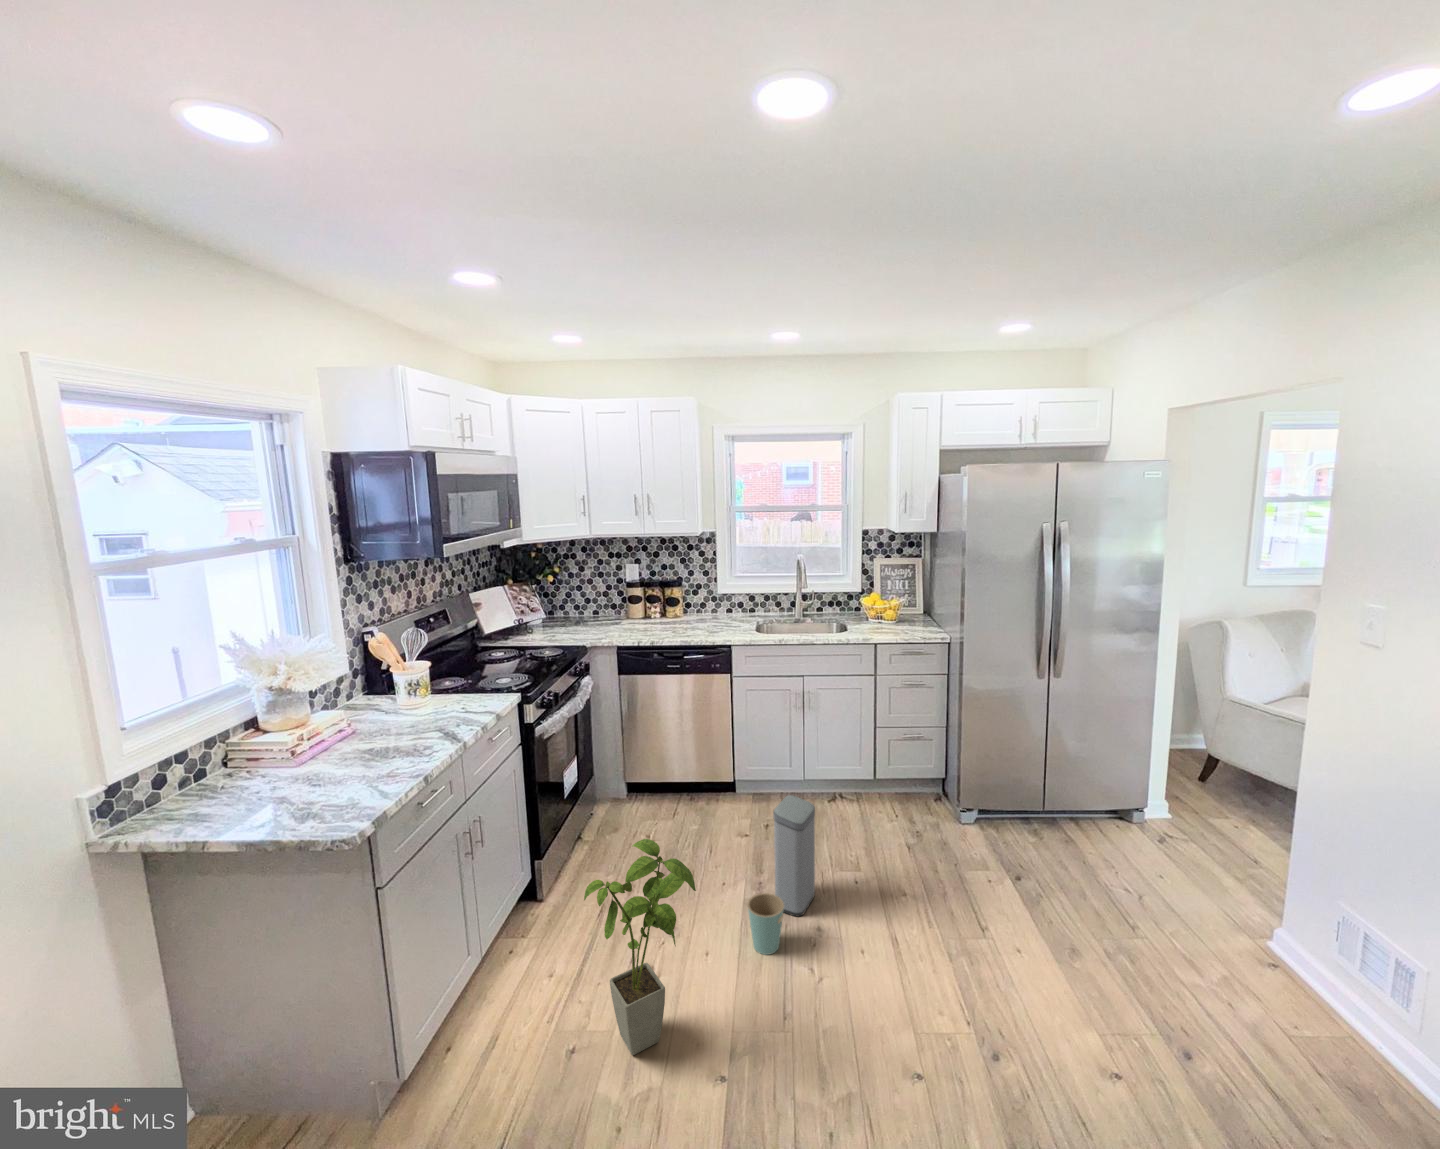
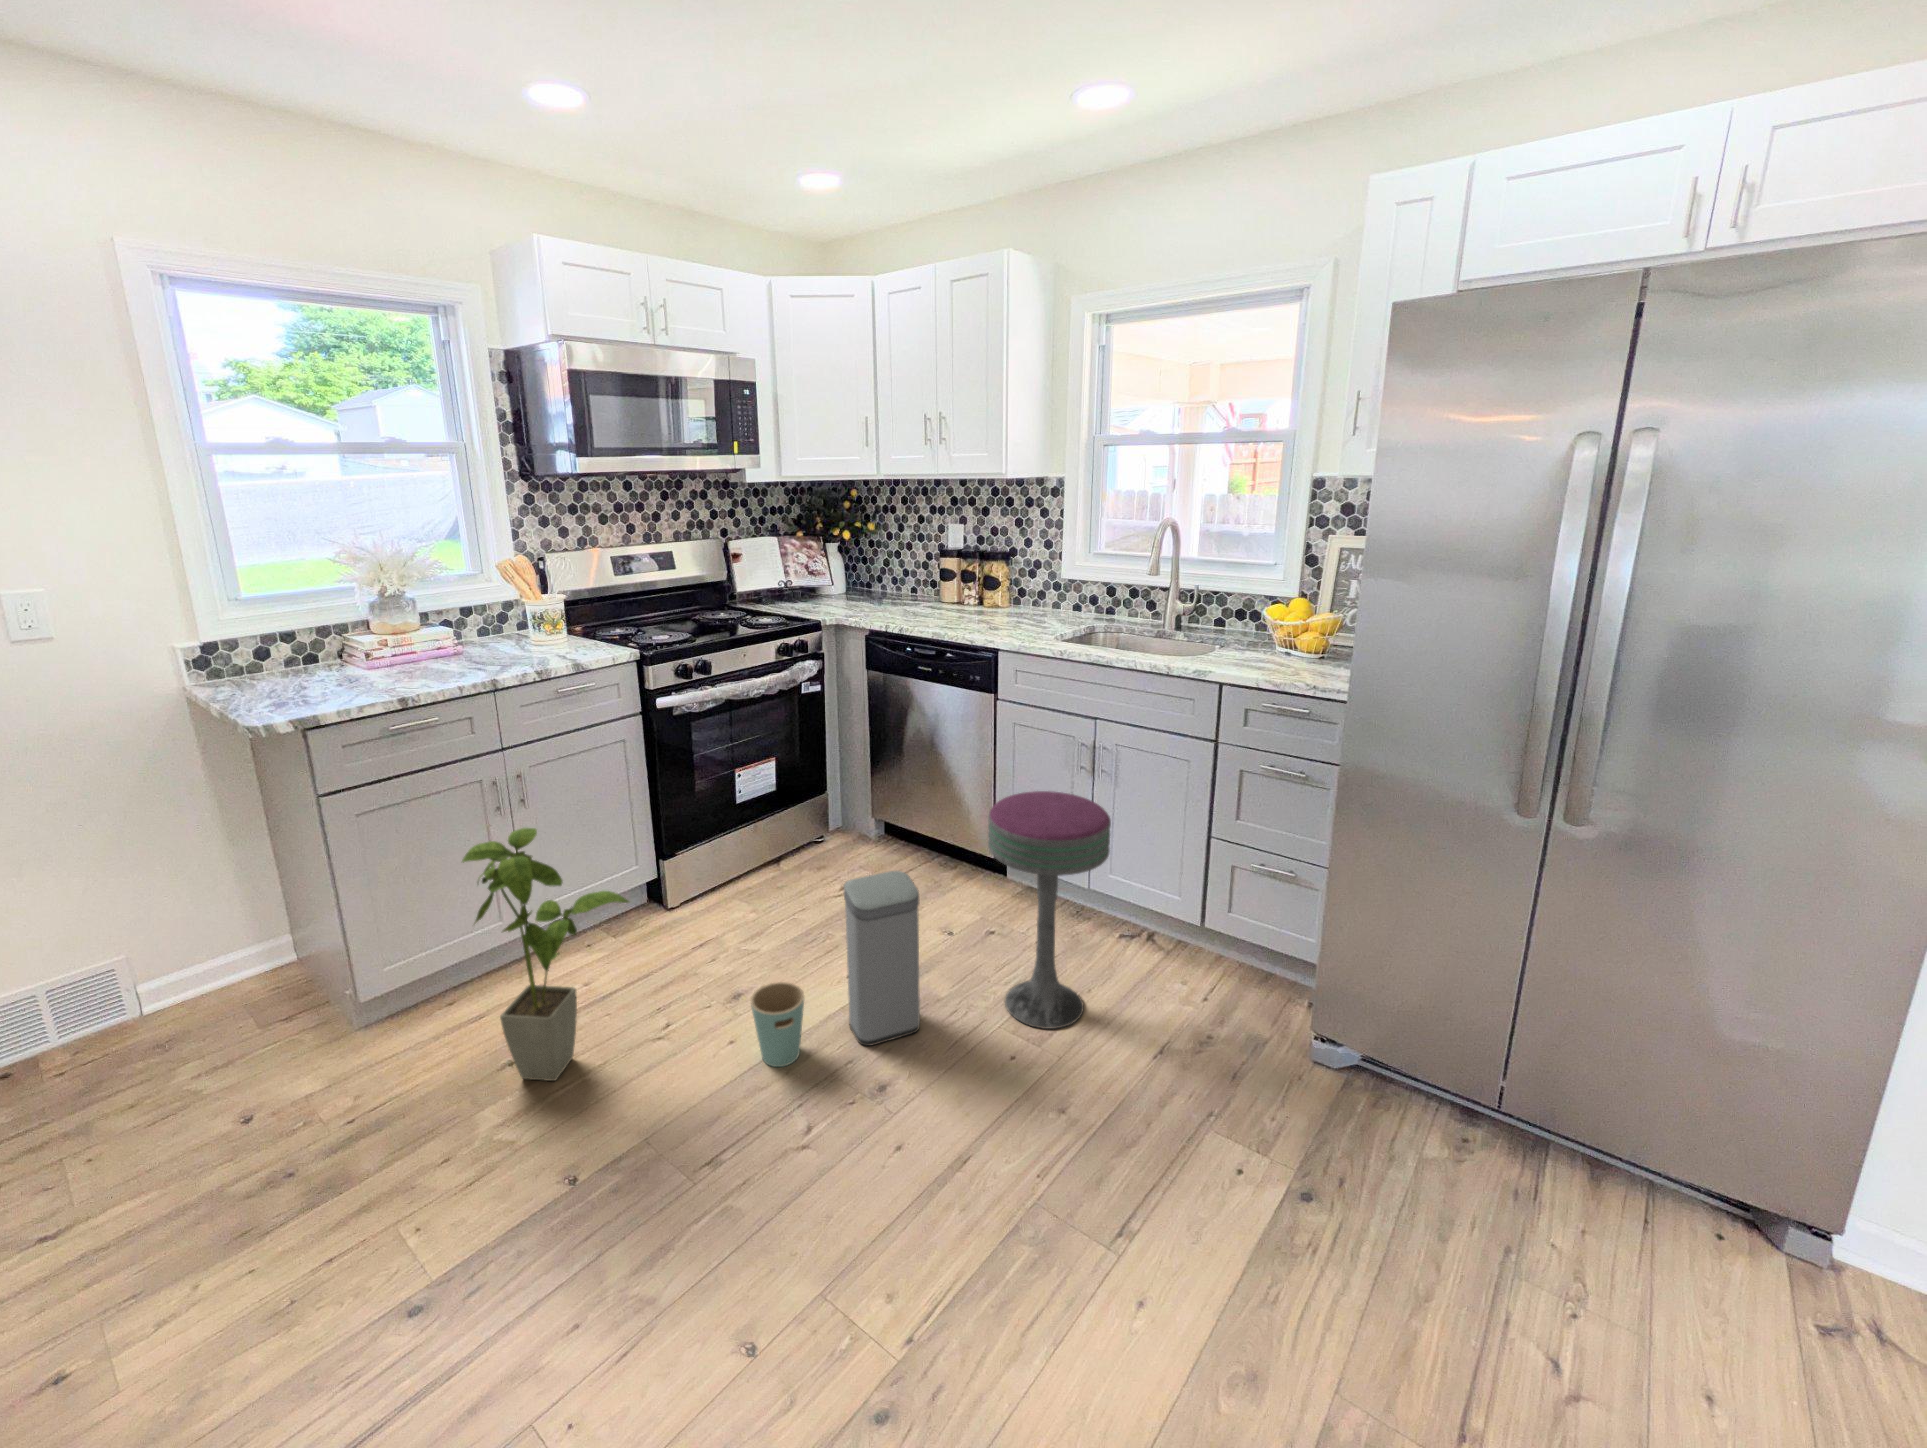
bar stool: none [814,721,886,866] -> present [988,791,1111,1029]

